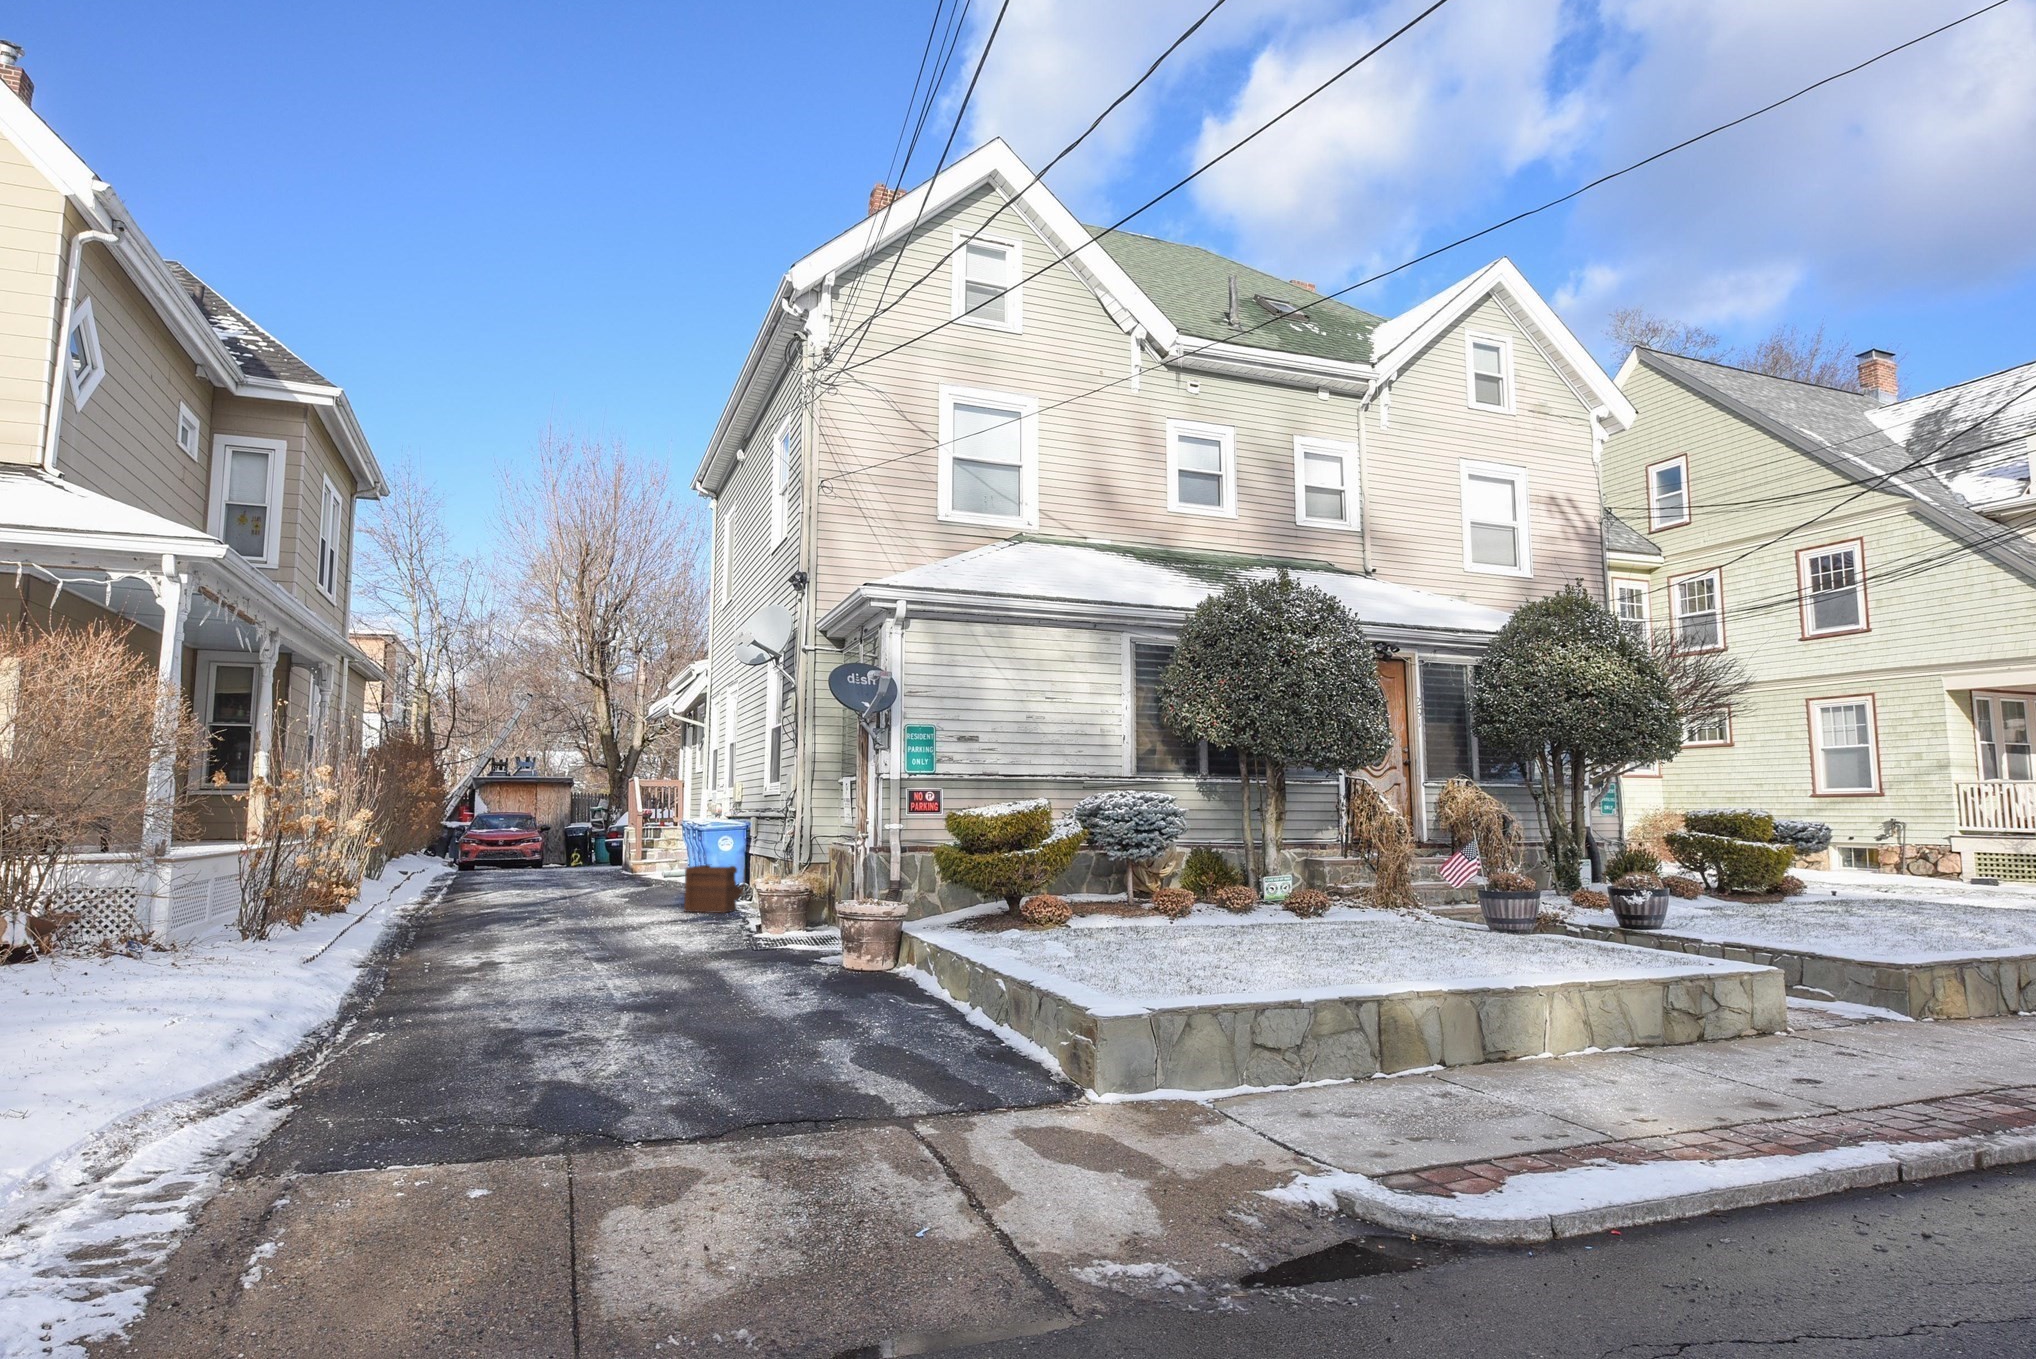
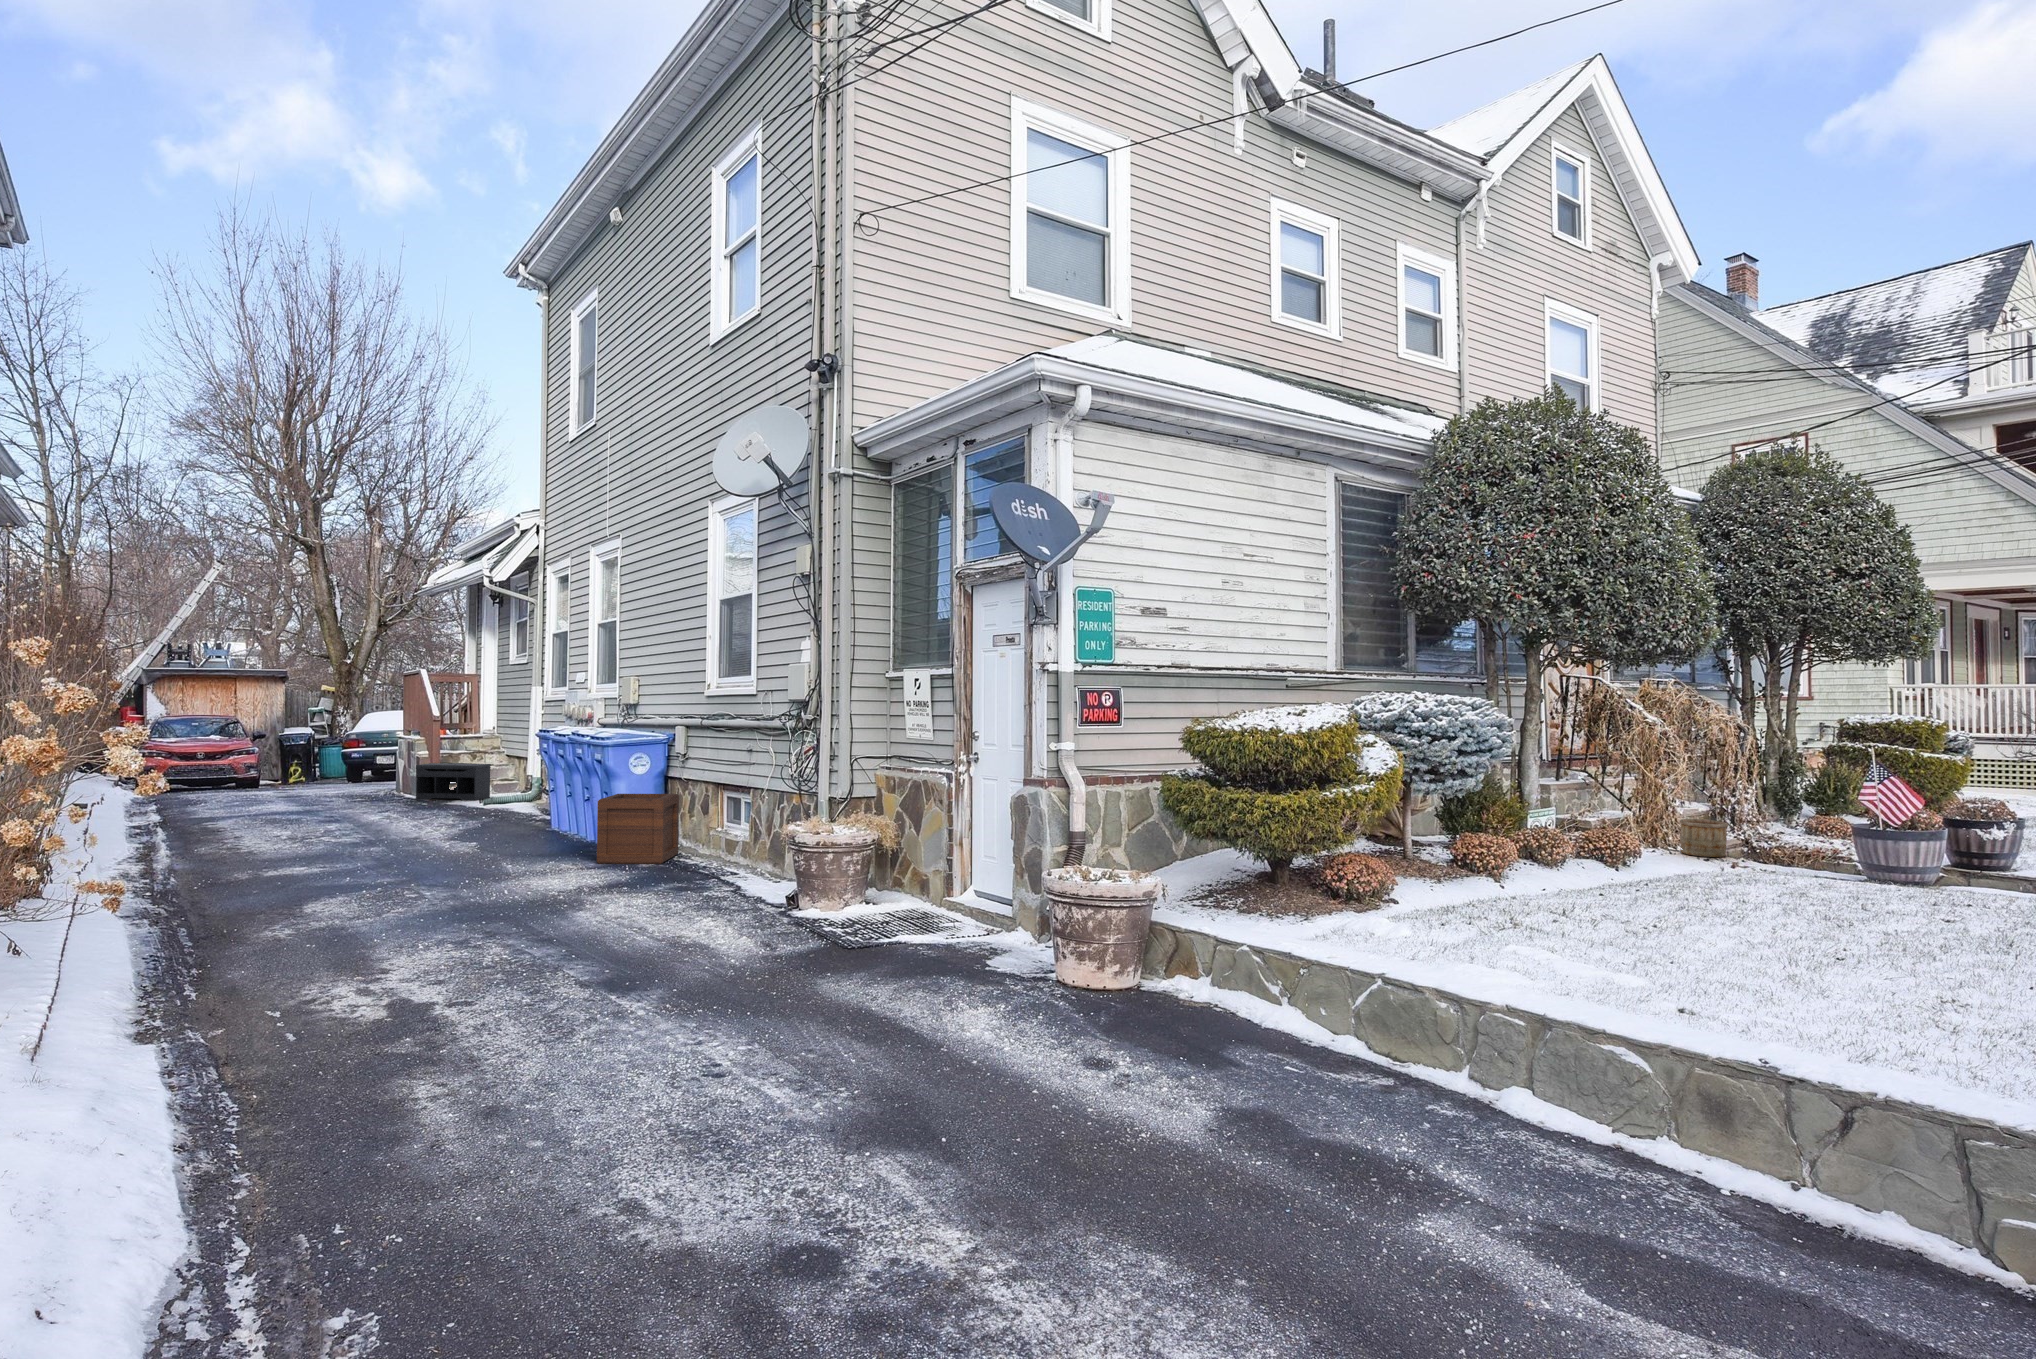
bench: none [625,848,677,876] -> present [416,763,491,800]
wooden bucket: none [1420,890,1456,919] -> present [1679,819,1728,857]

